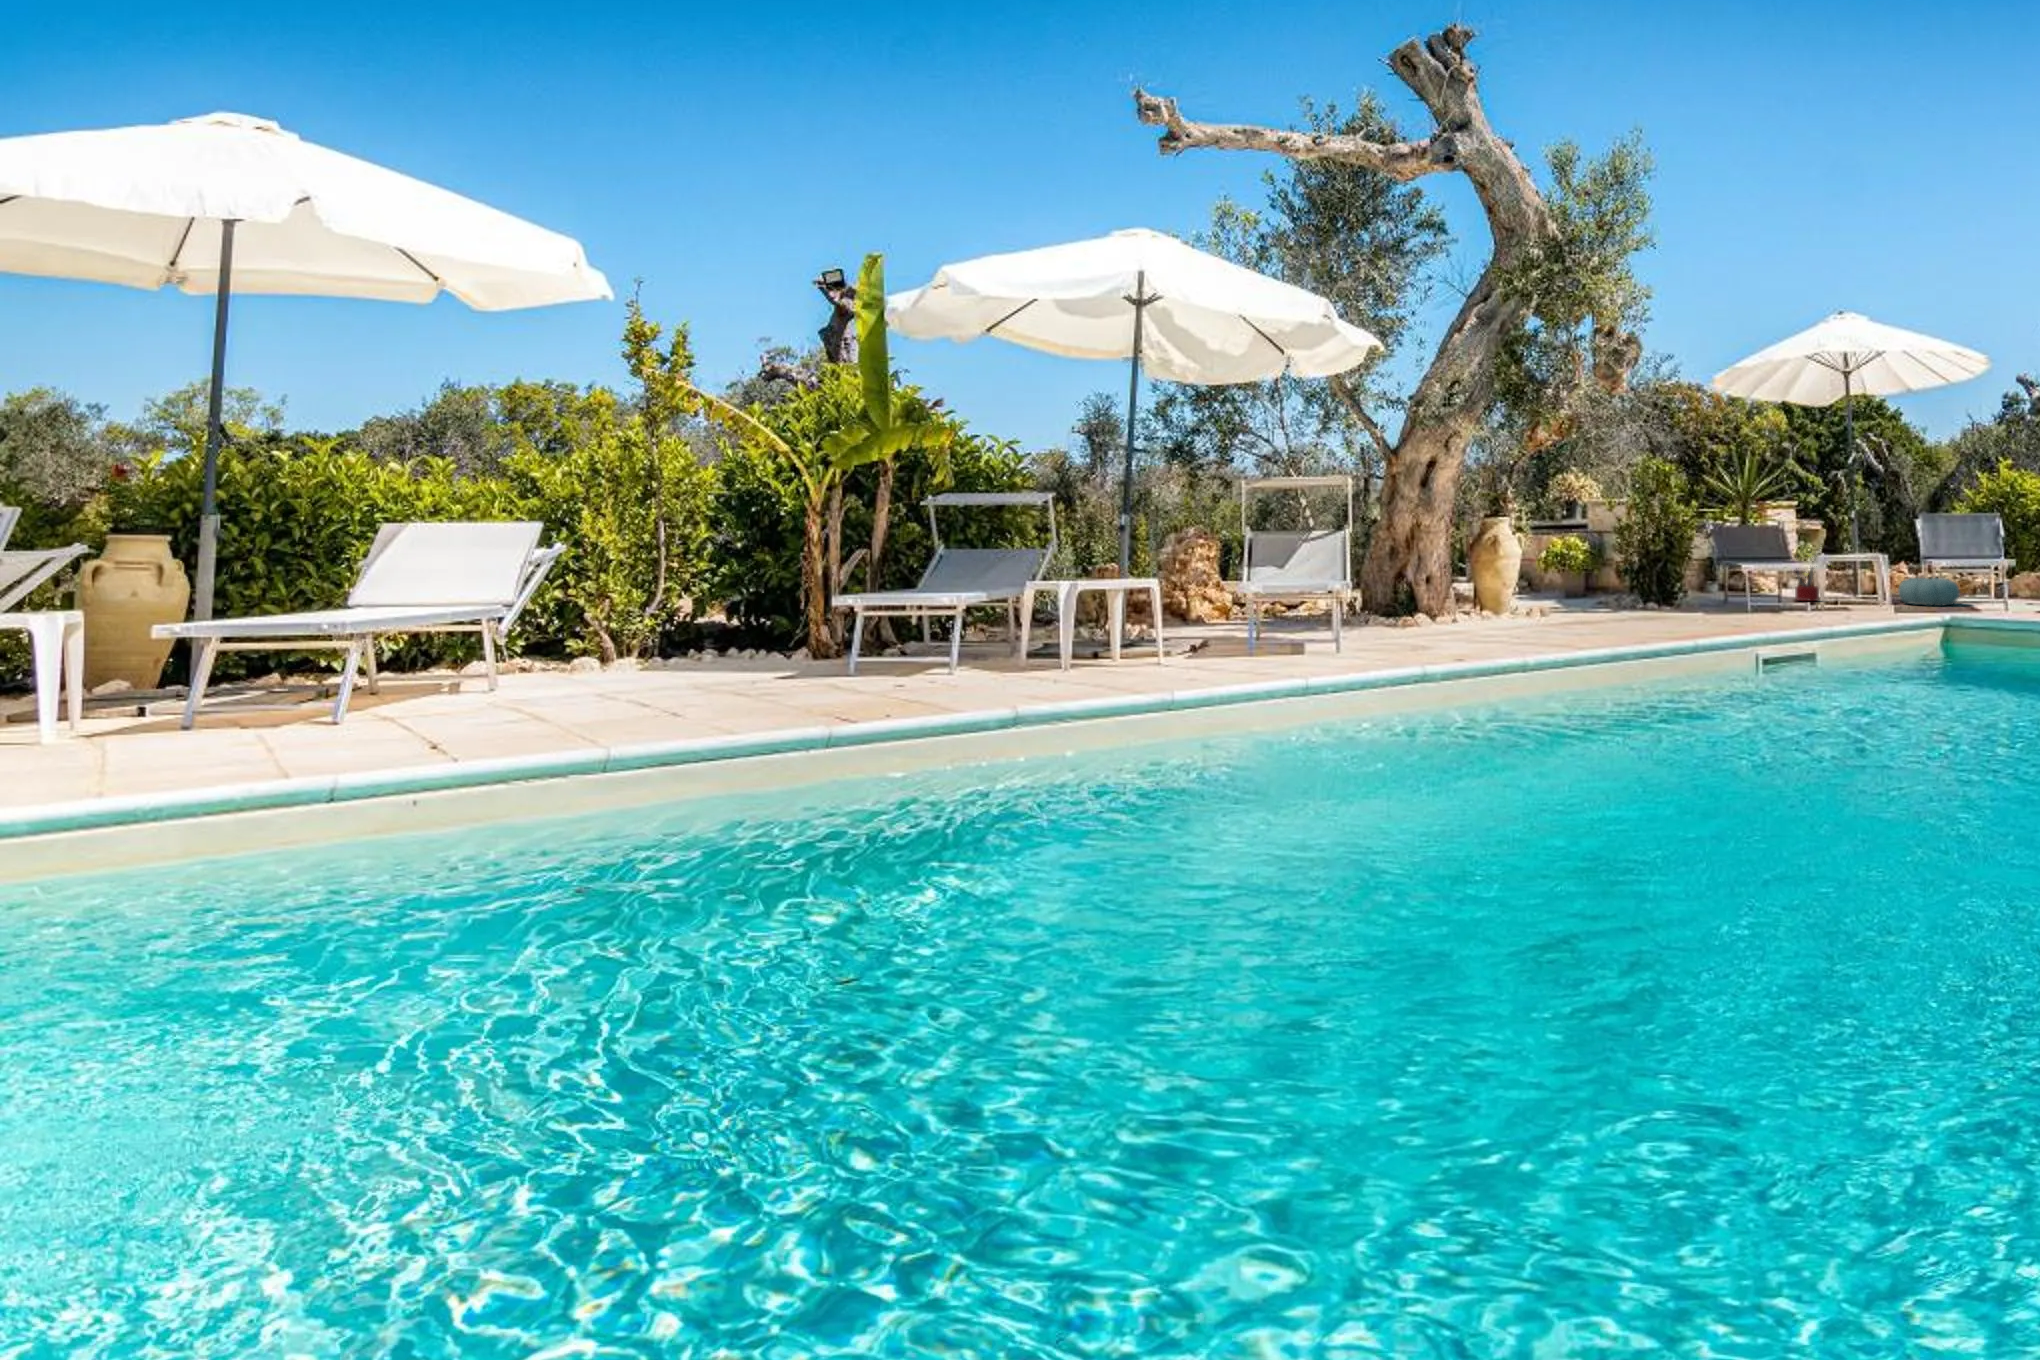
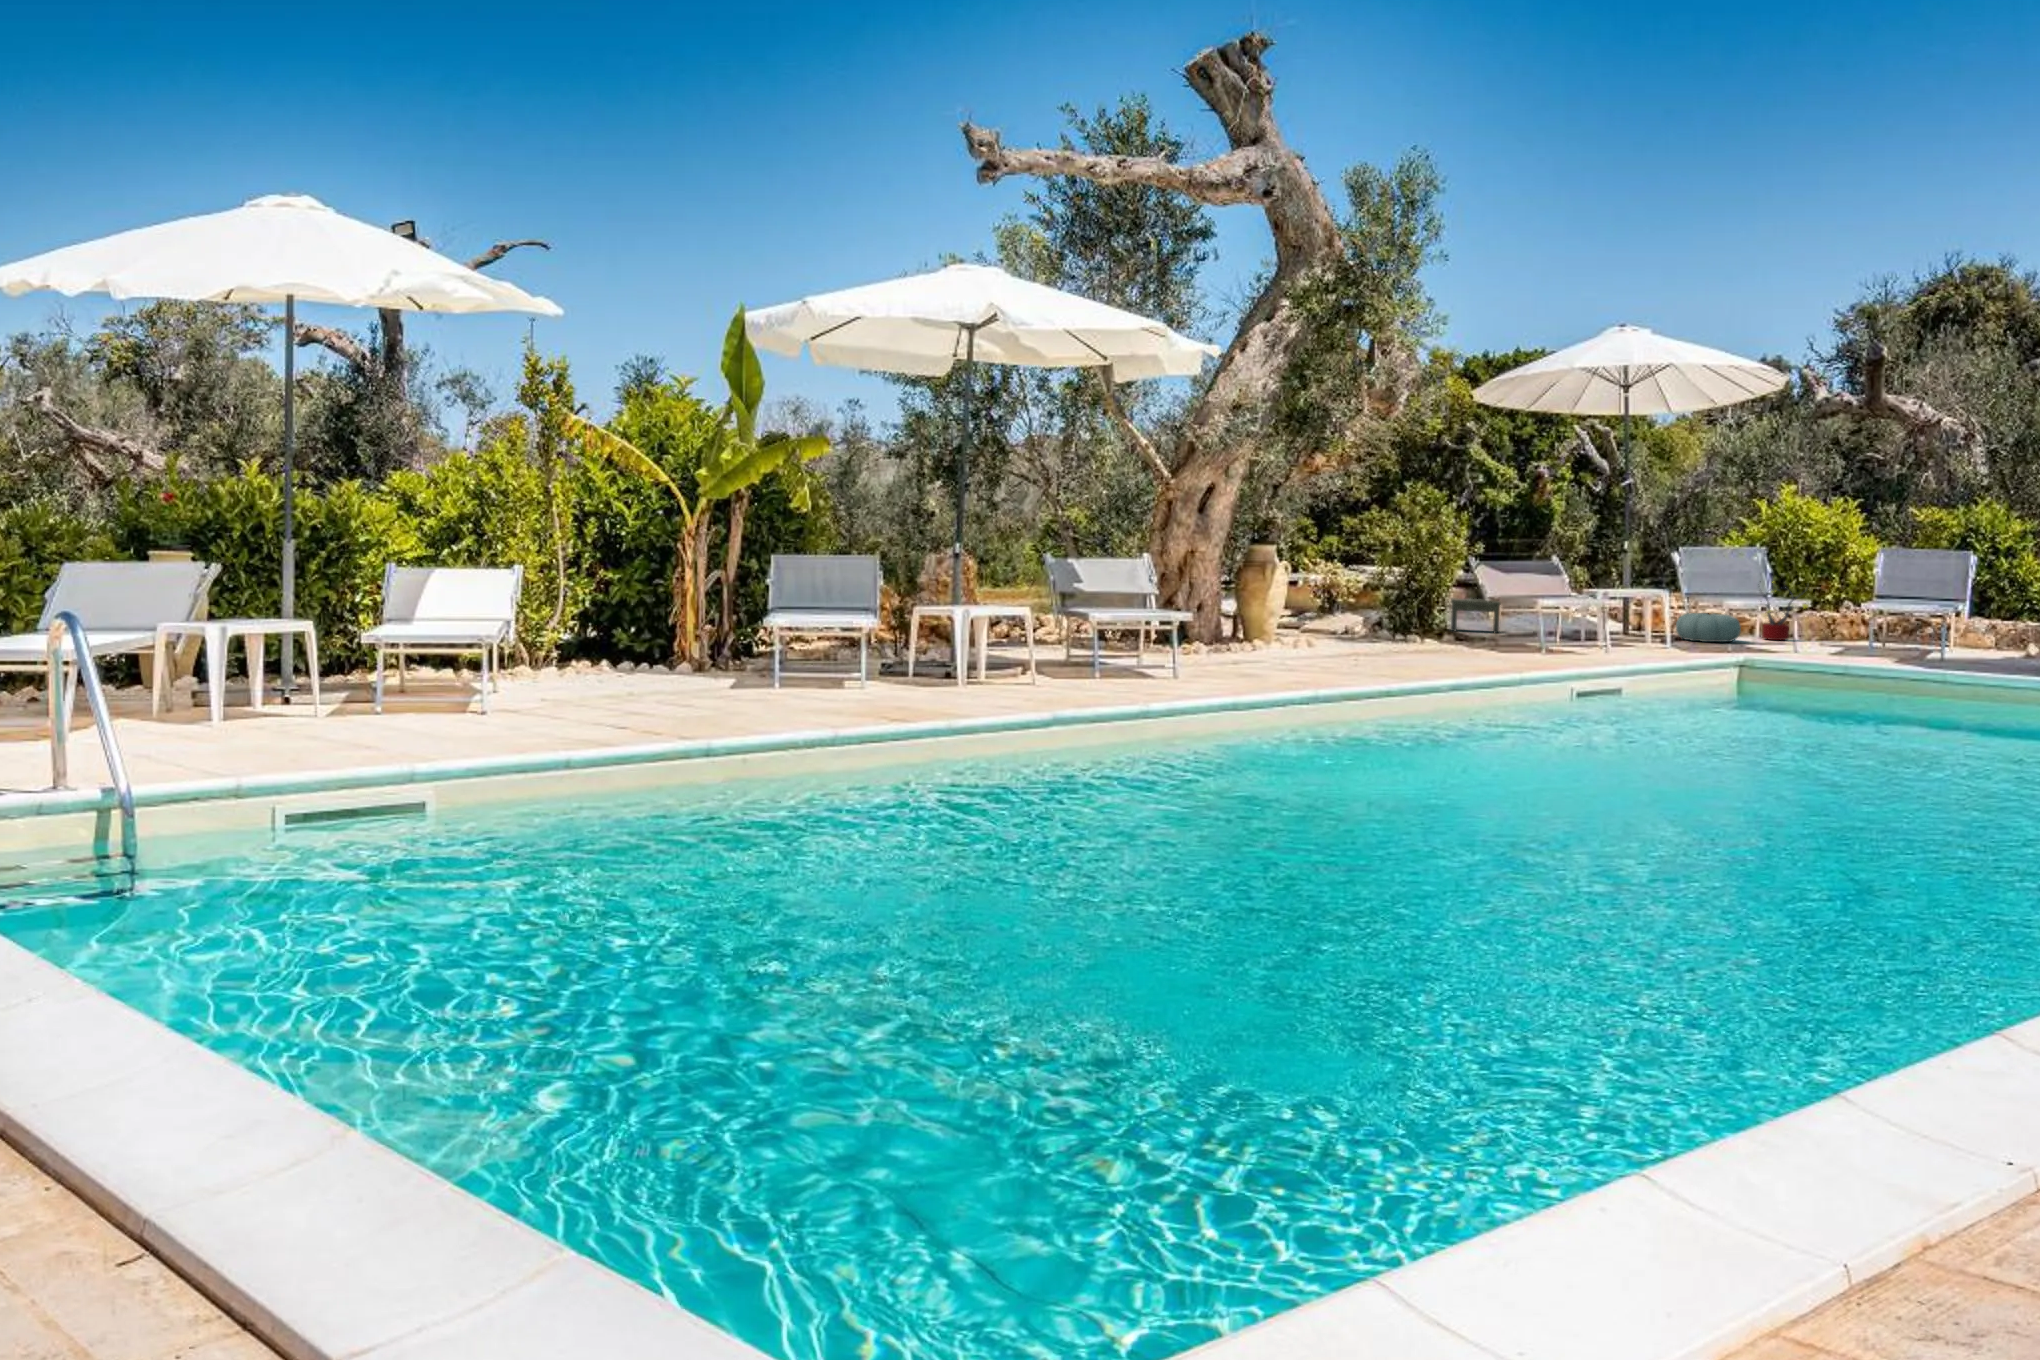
decorative plant: present [1788,552,1819,601] -> present [1760,581,1808,640]
side table: none [1684,570,1733,602] -> present [1451,598,1501,633]

